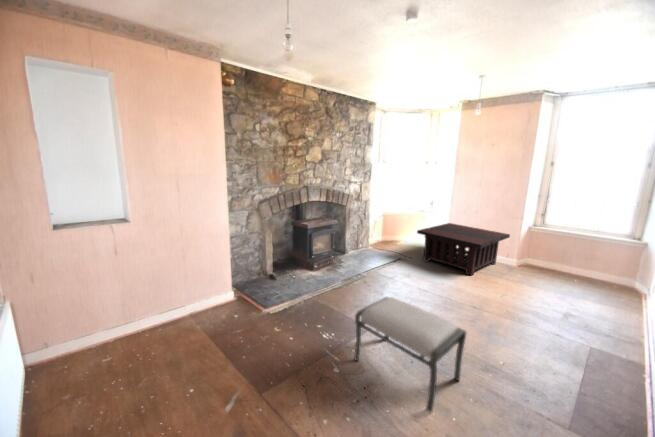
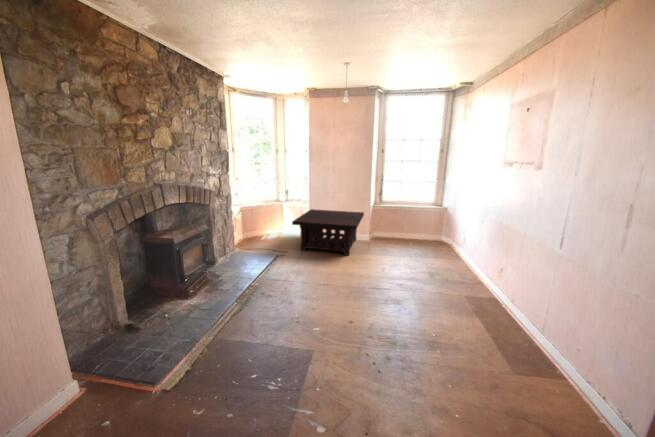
ottoman: present [354,297,467,412] -> none [324,302,436,408]

